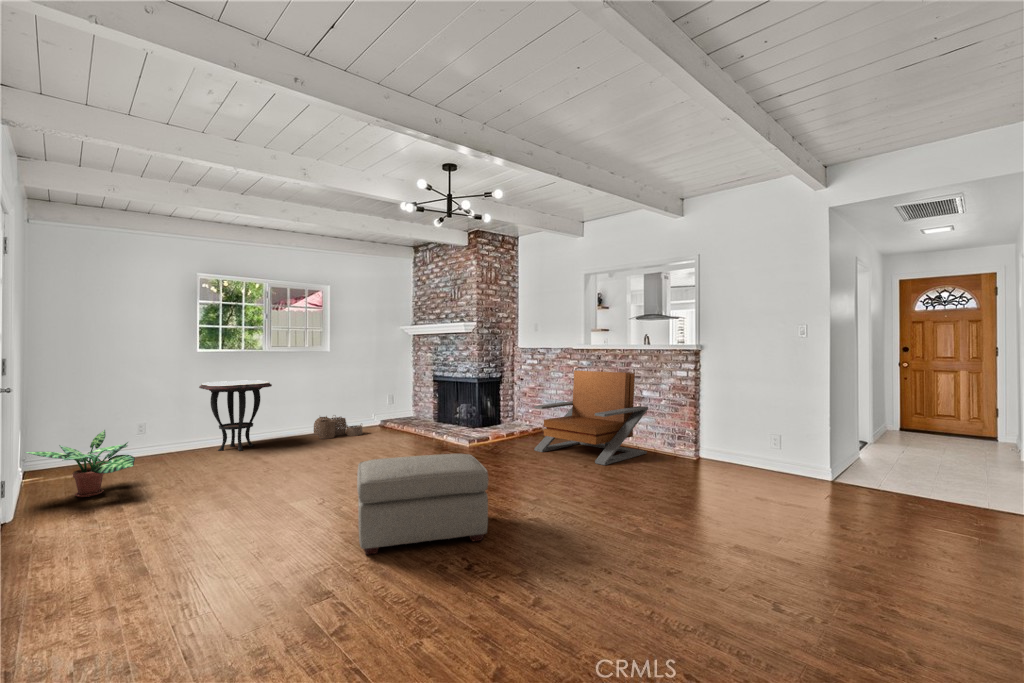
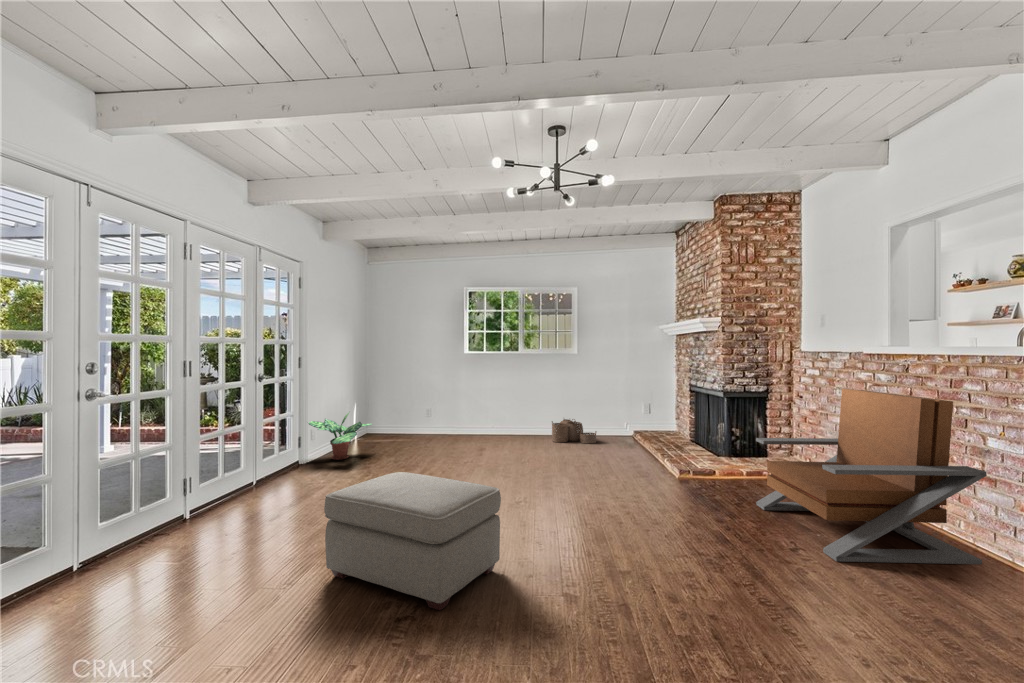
side table: present [199,380,272,451] -> none [452,379,506,442]

